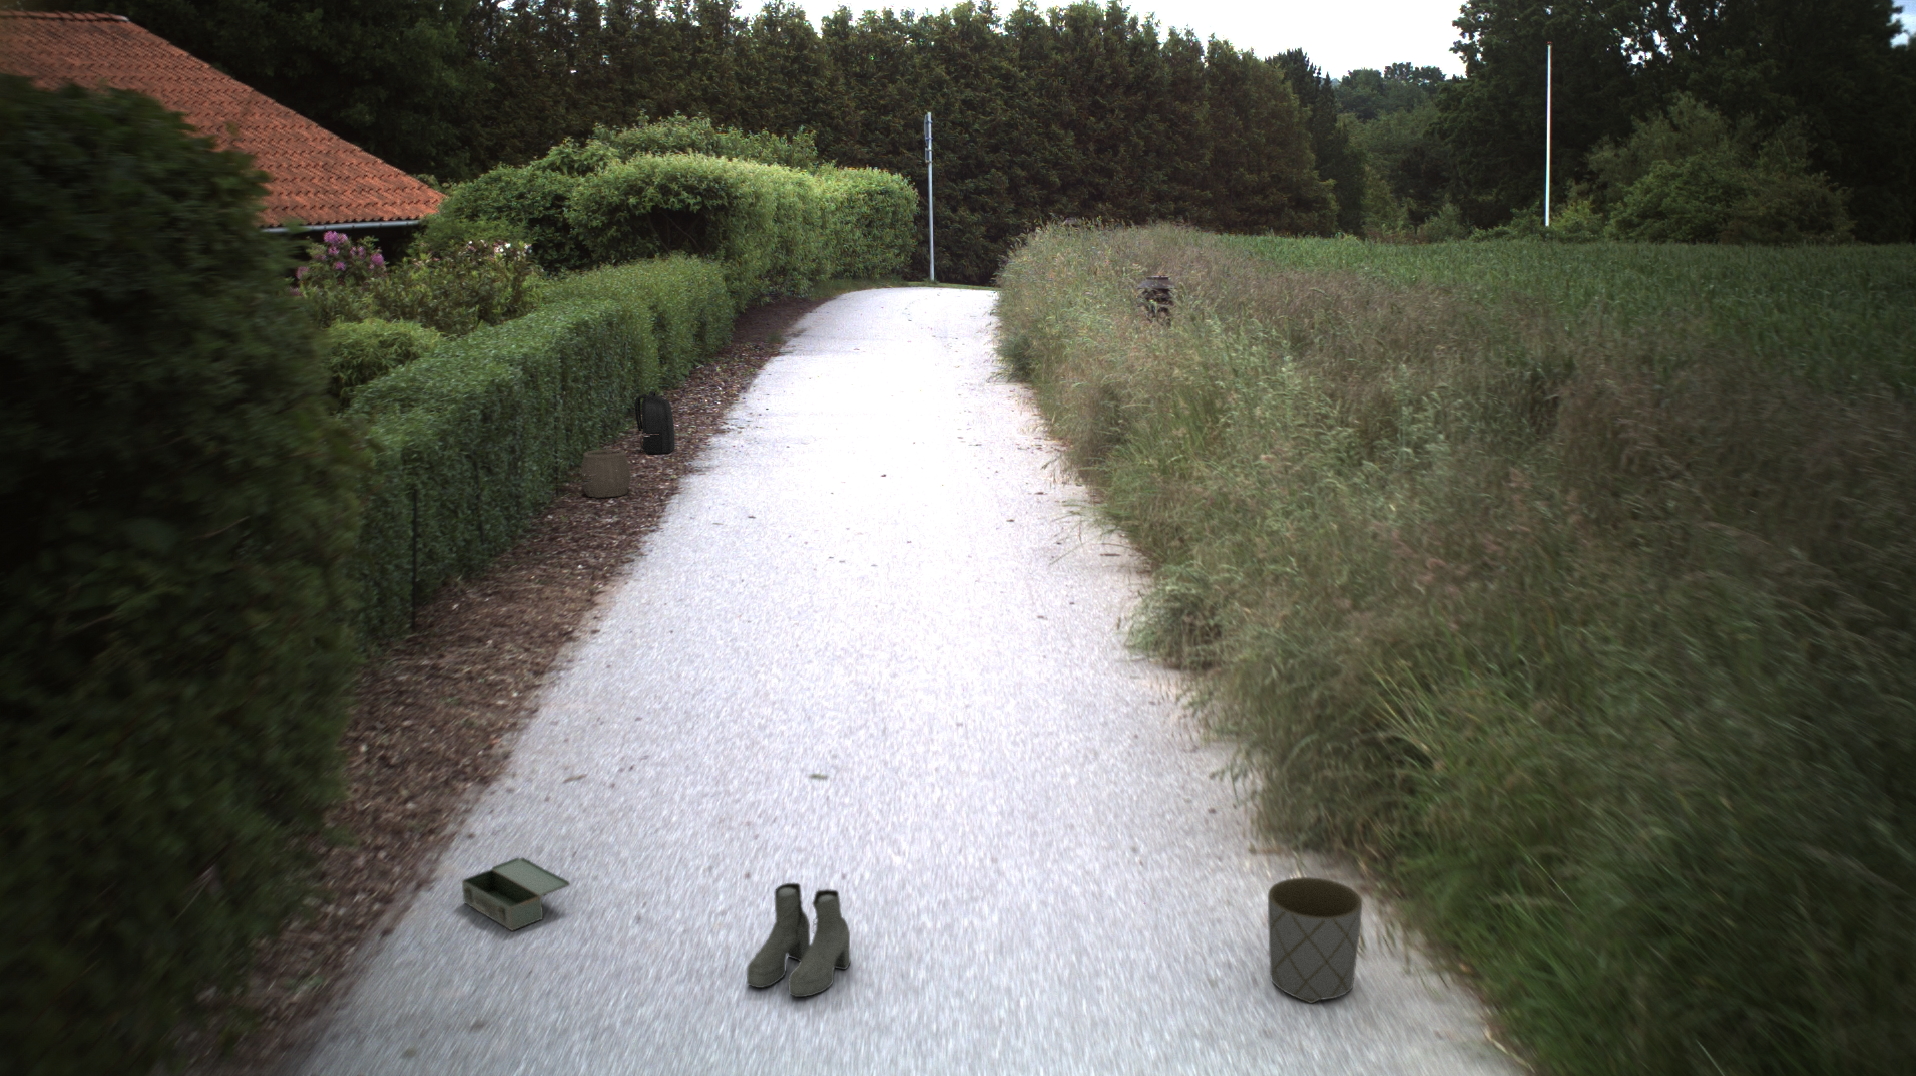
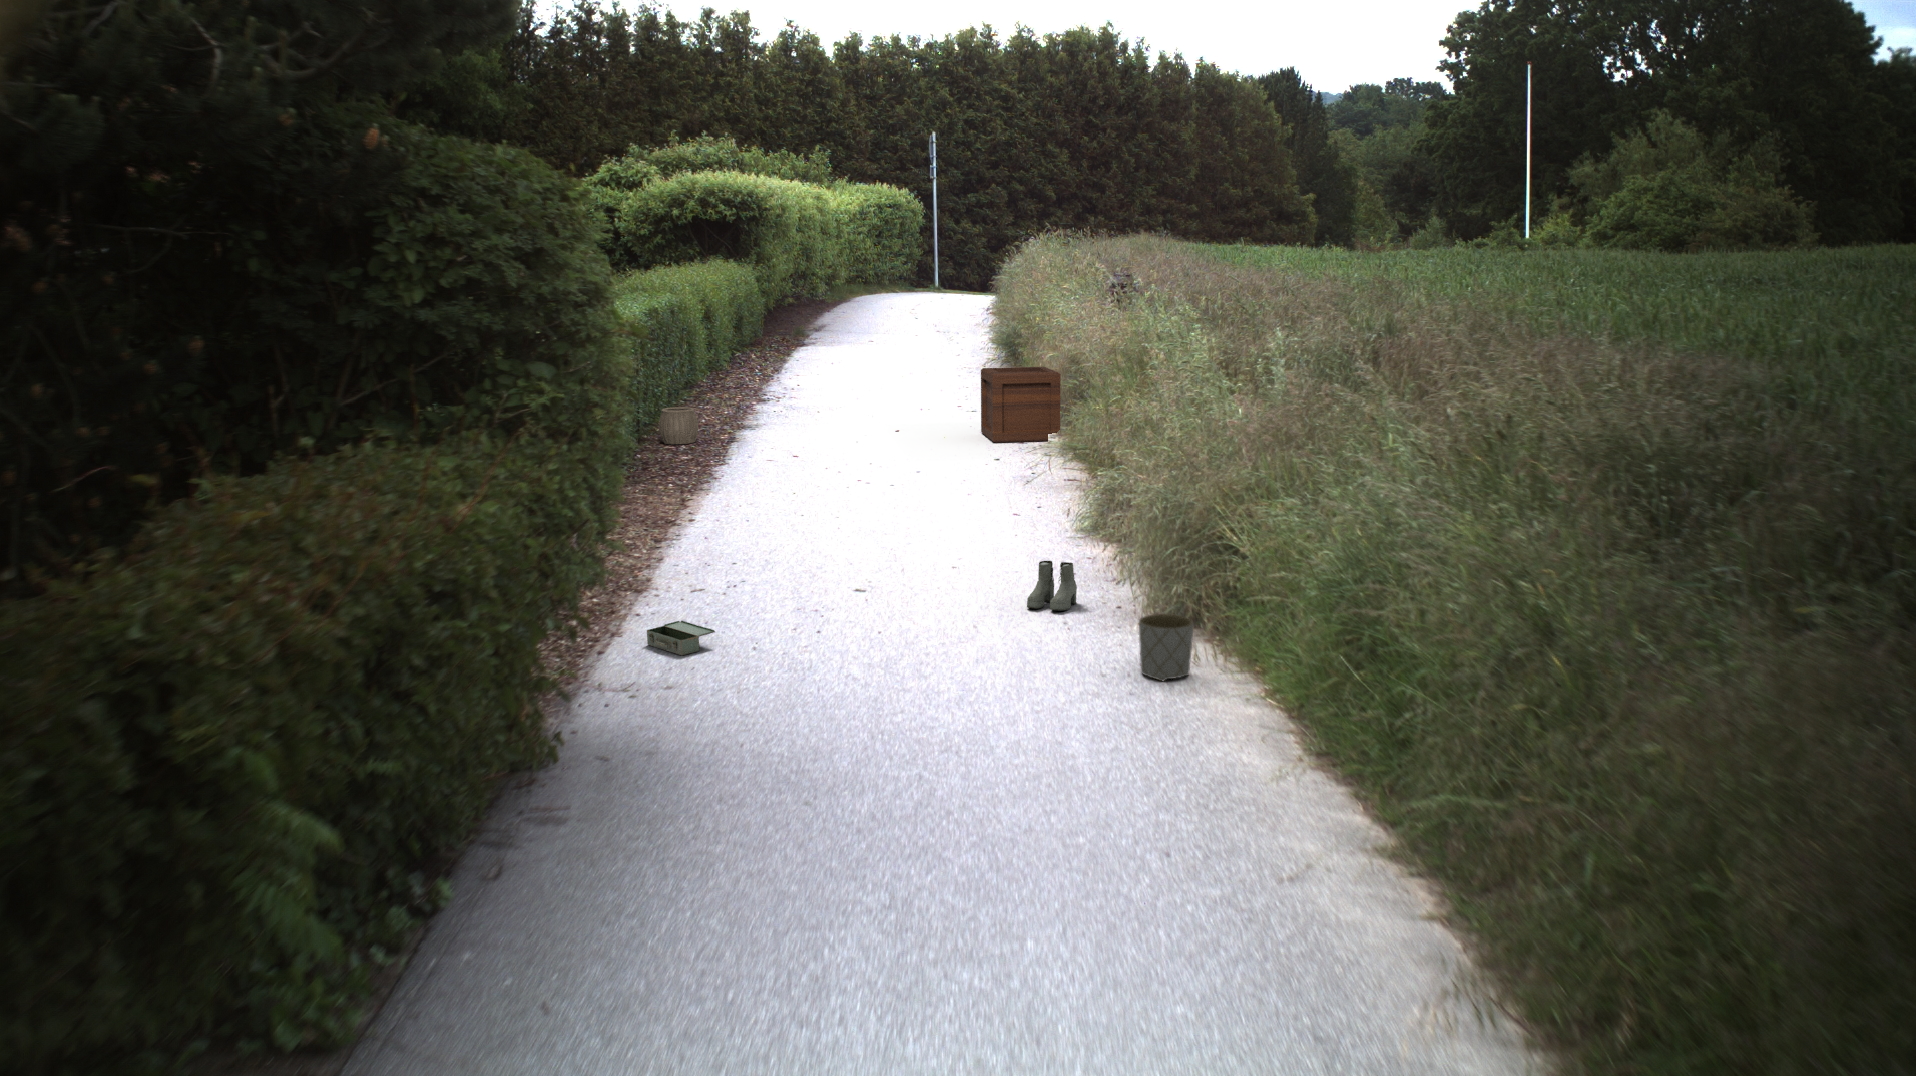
backpack: present [635,391,675,454] -> none [691,365,726,417]
wooden crate: none [988,395,1090,494] -> present [981,367,1061,443]
boots: present [747,883,850,997] -> present [1027,561,1077,611]

